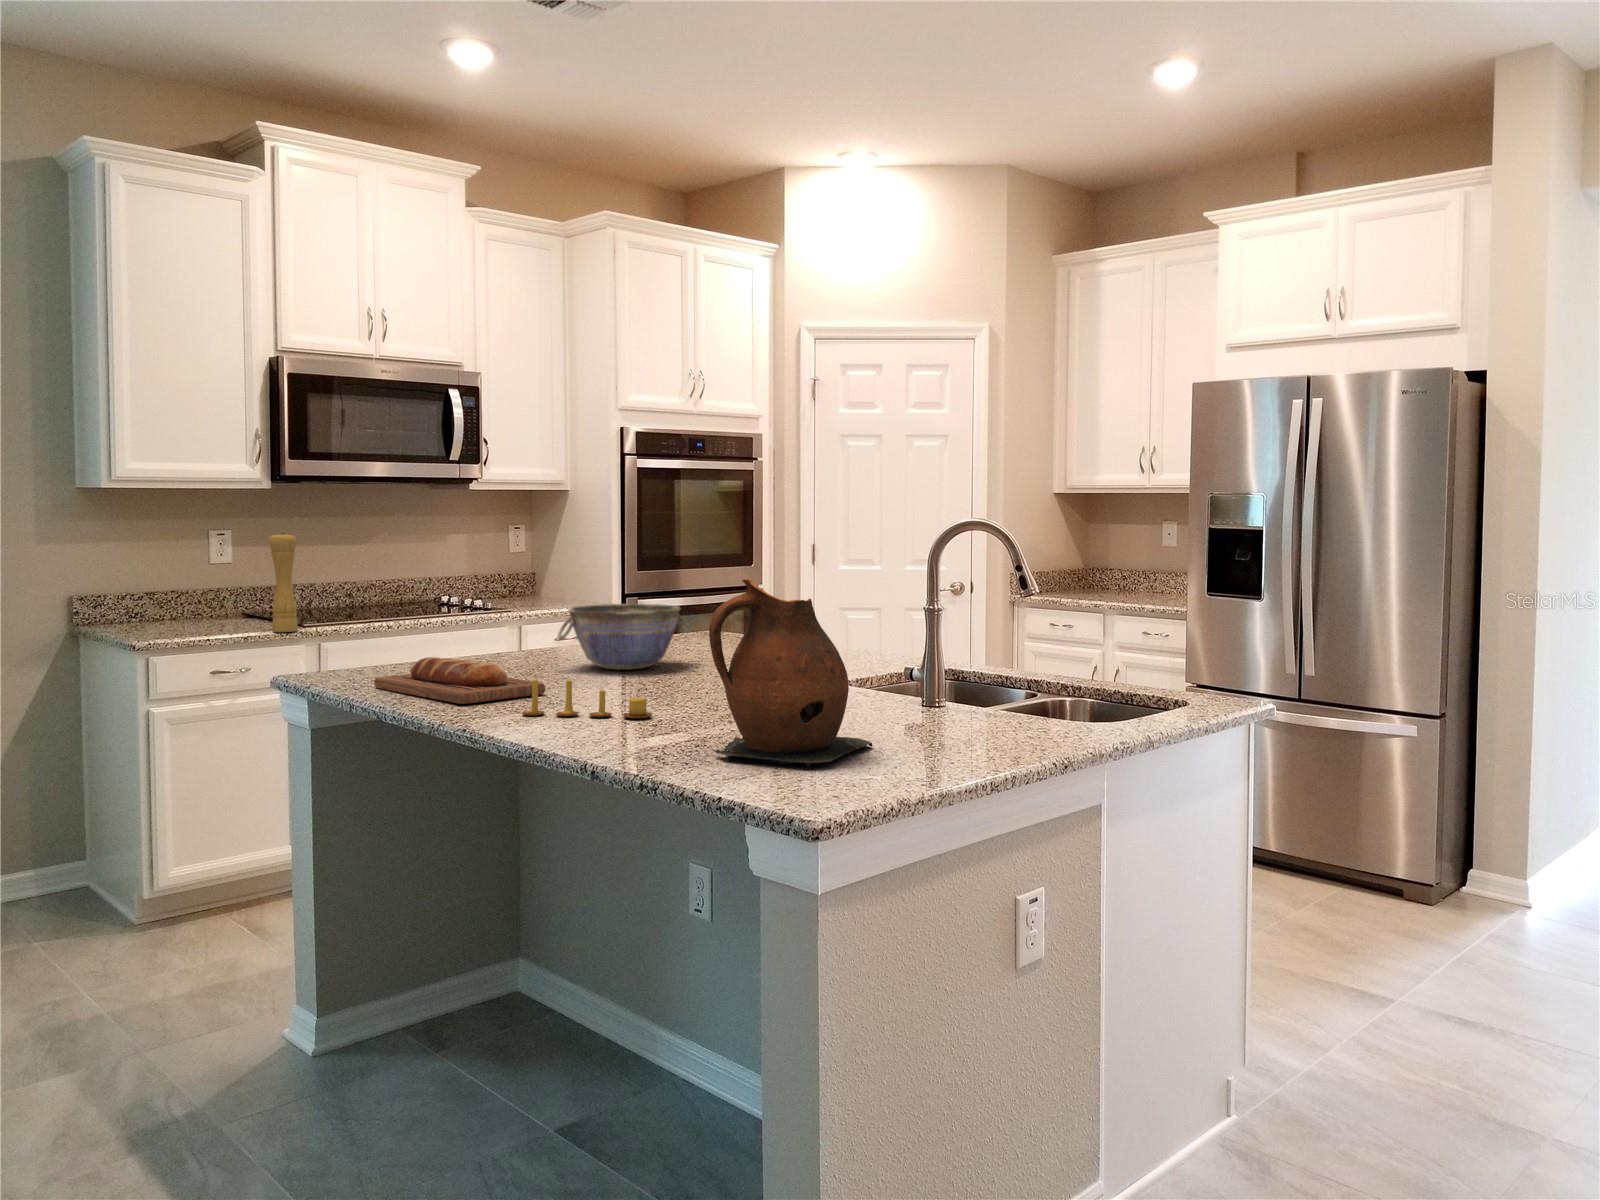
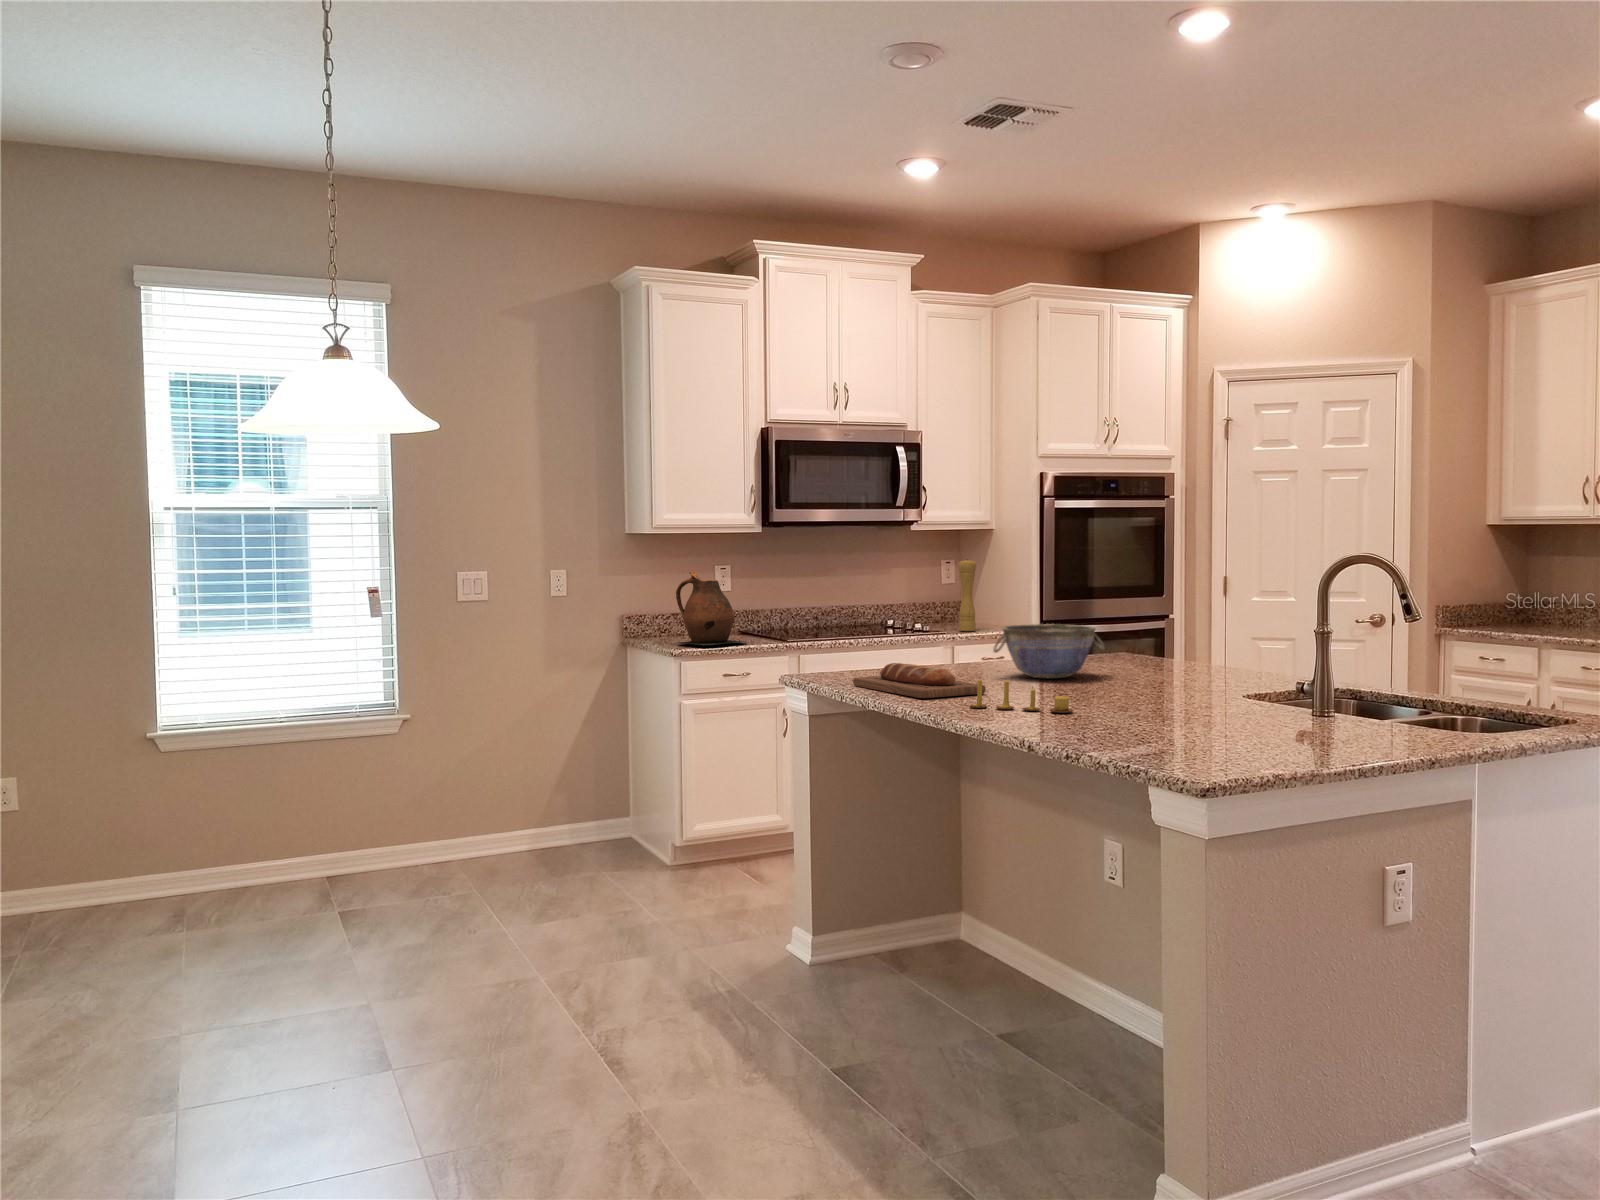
pepper mill: present [269,533,298,632] -> present [958,559,976,631]
ceramic pitcher: present [709,578,872,767] -> present [676,572,747,646]

